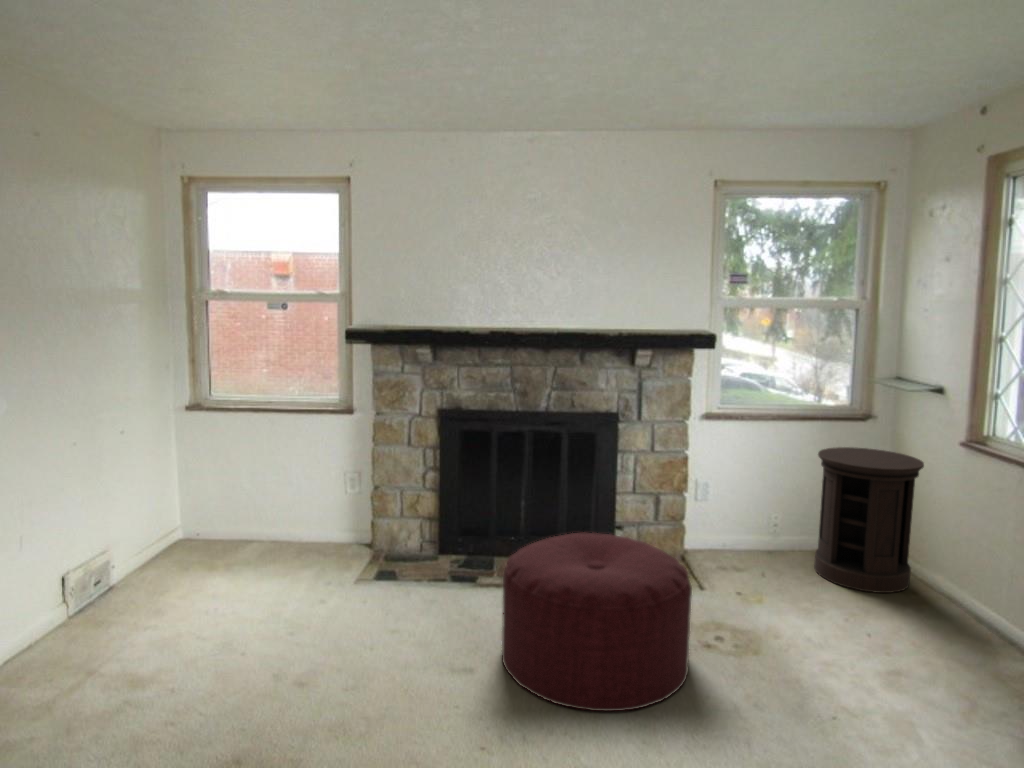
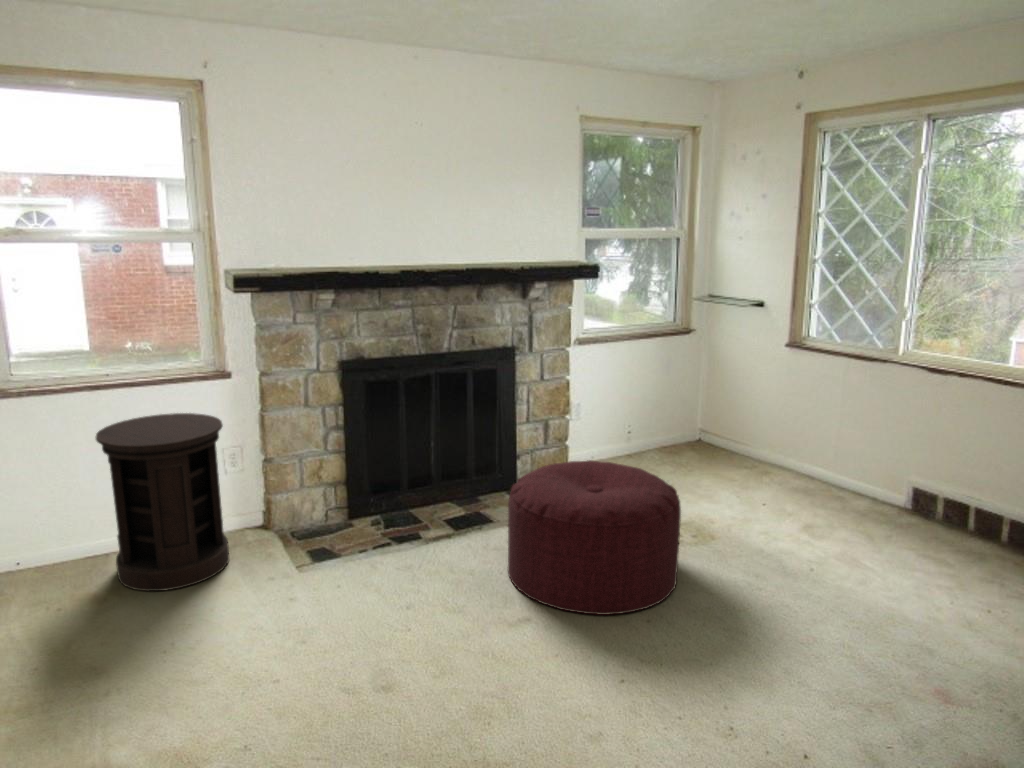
side table: present [814,447,924,593] -> present [96,413,229,591]

